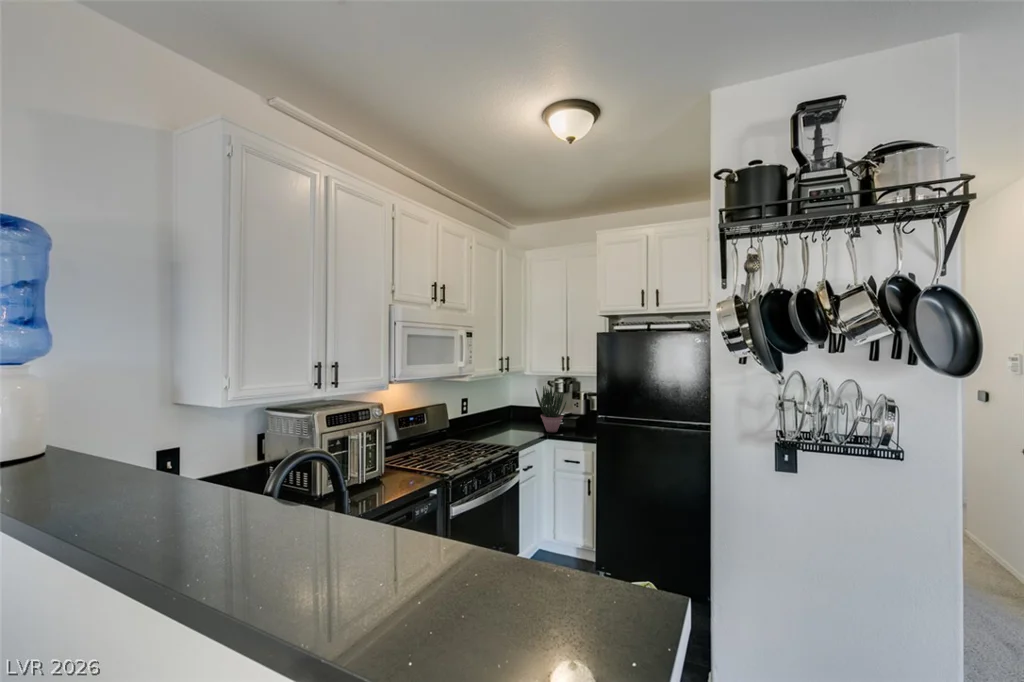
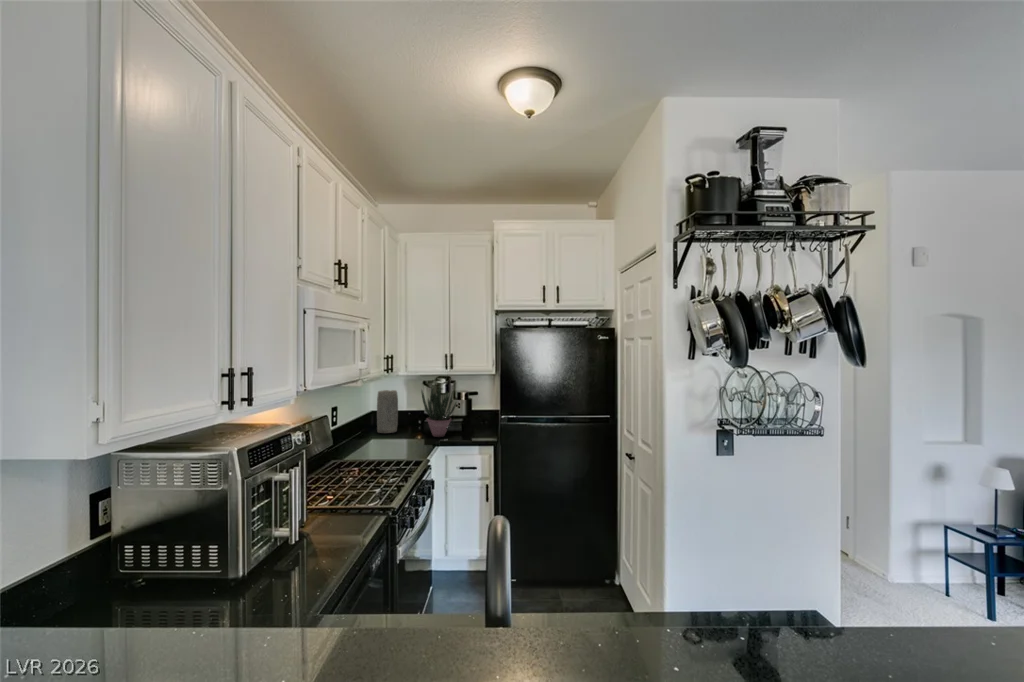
vase: none [504,388,522,426] -> present [377,390,398,433]

